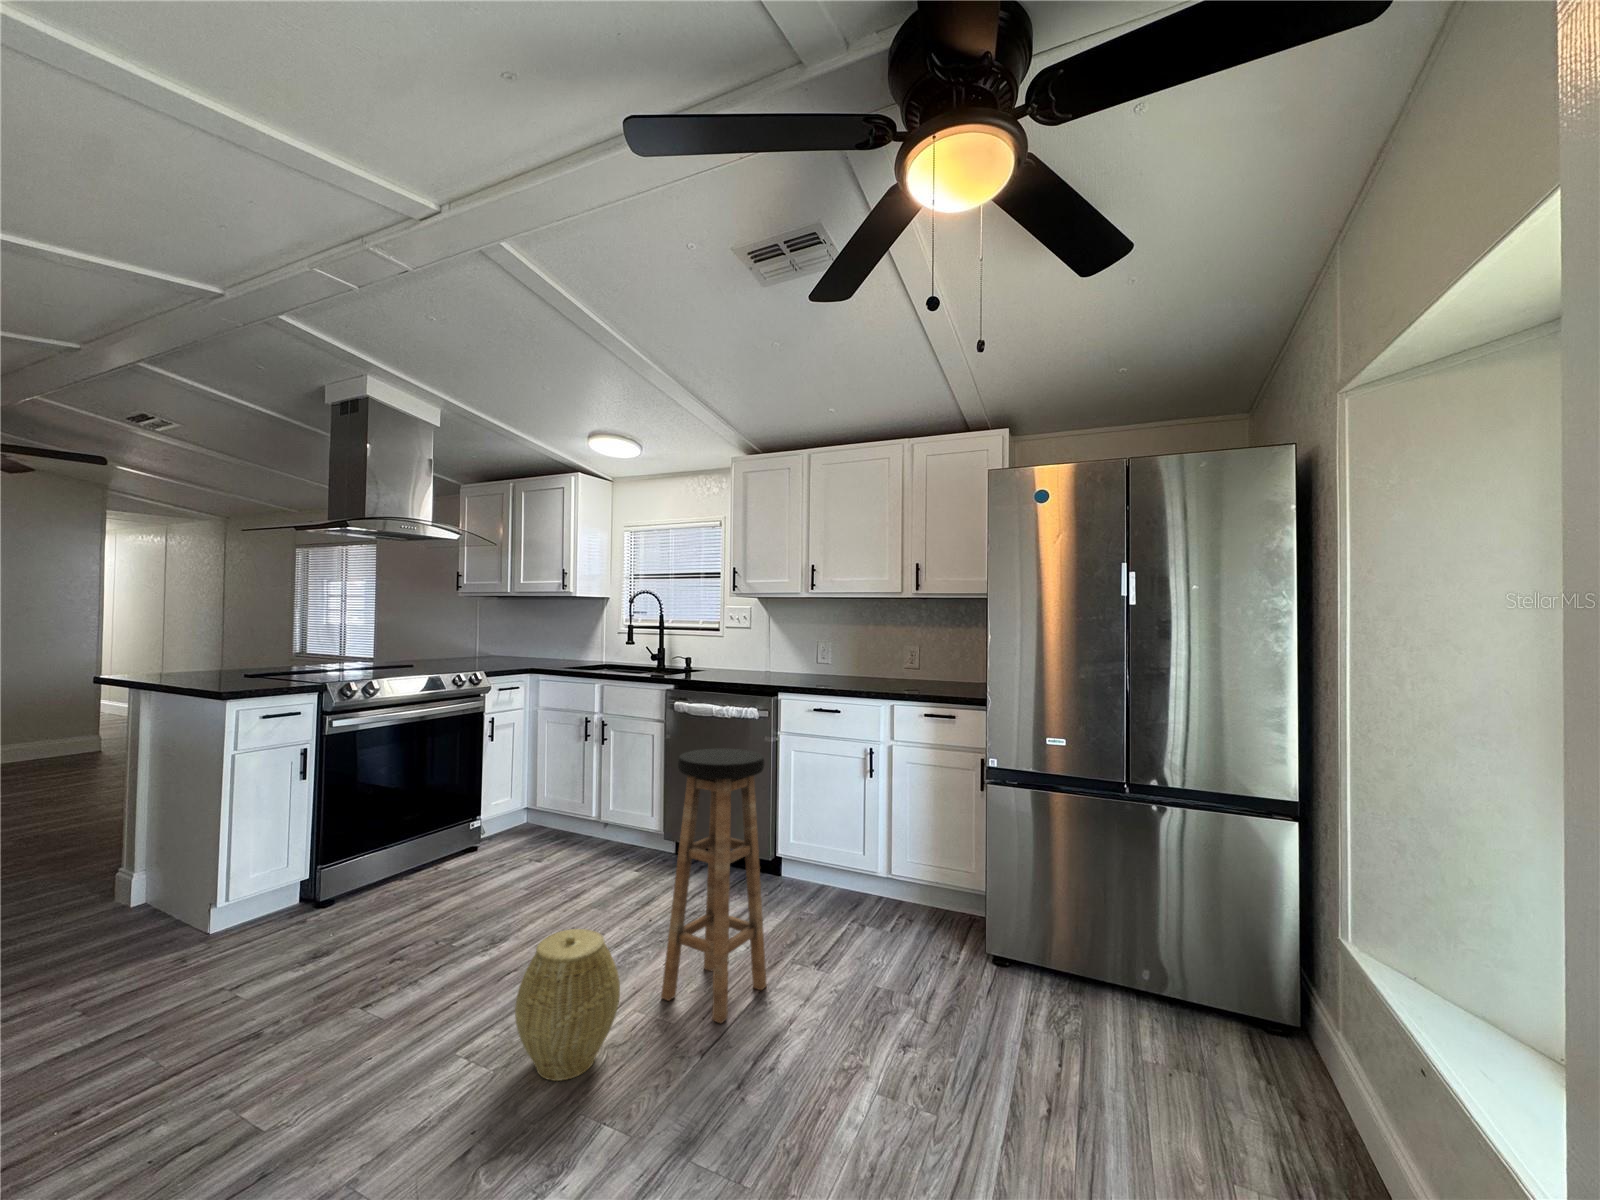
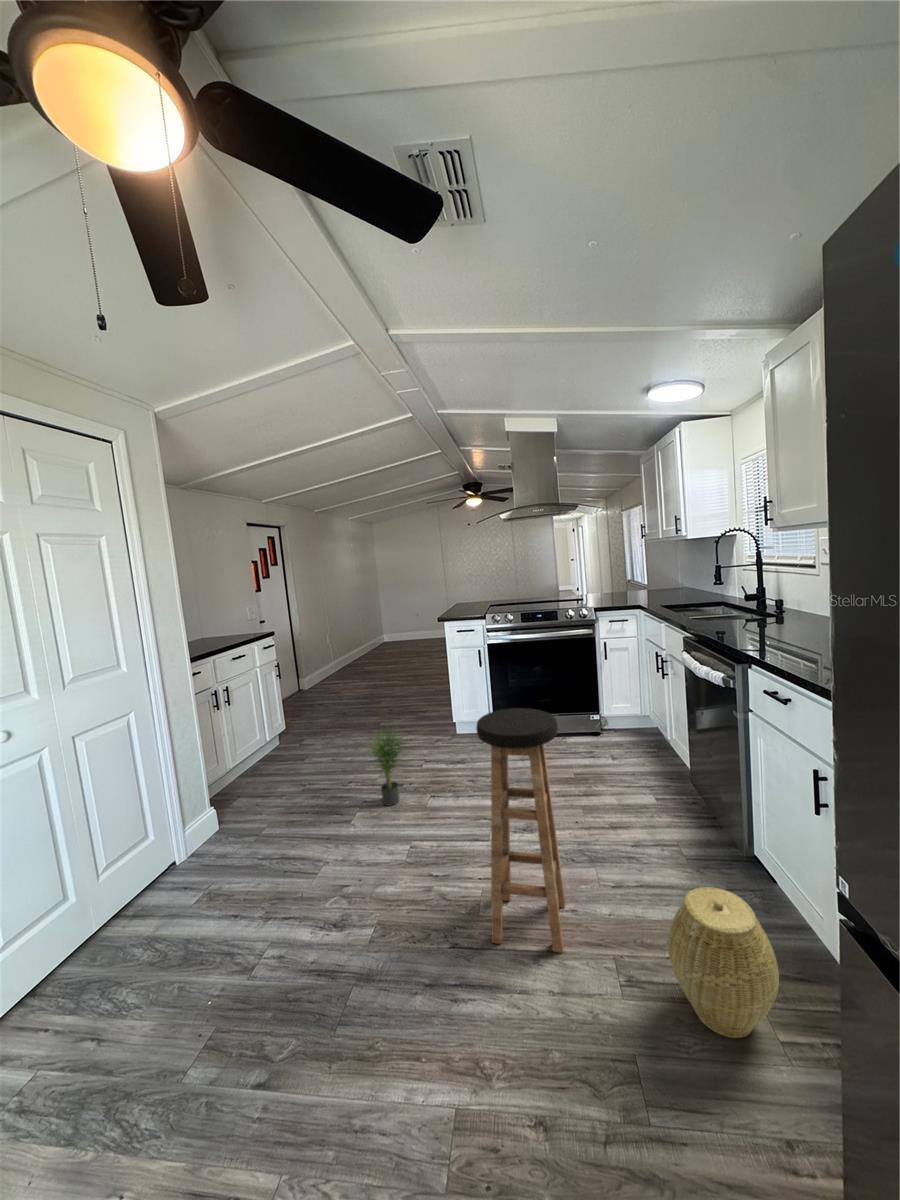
potted plant: none [218,874,359,1069] -> present [370,731,402,806]
woven basket: present [515,929,620,1081] -> present [668,887,779,1038]

